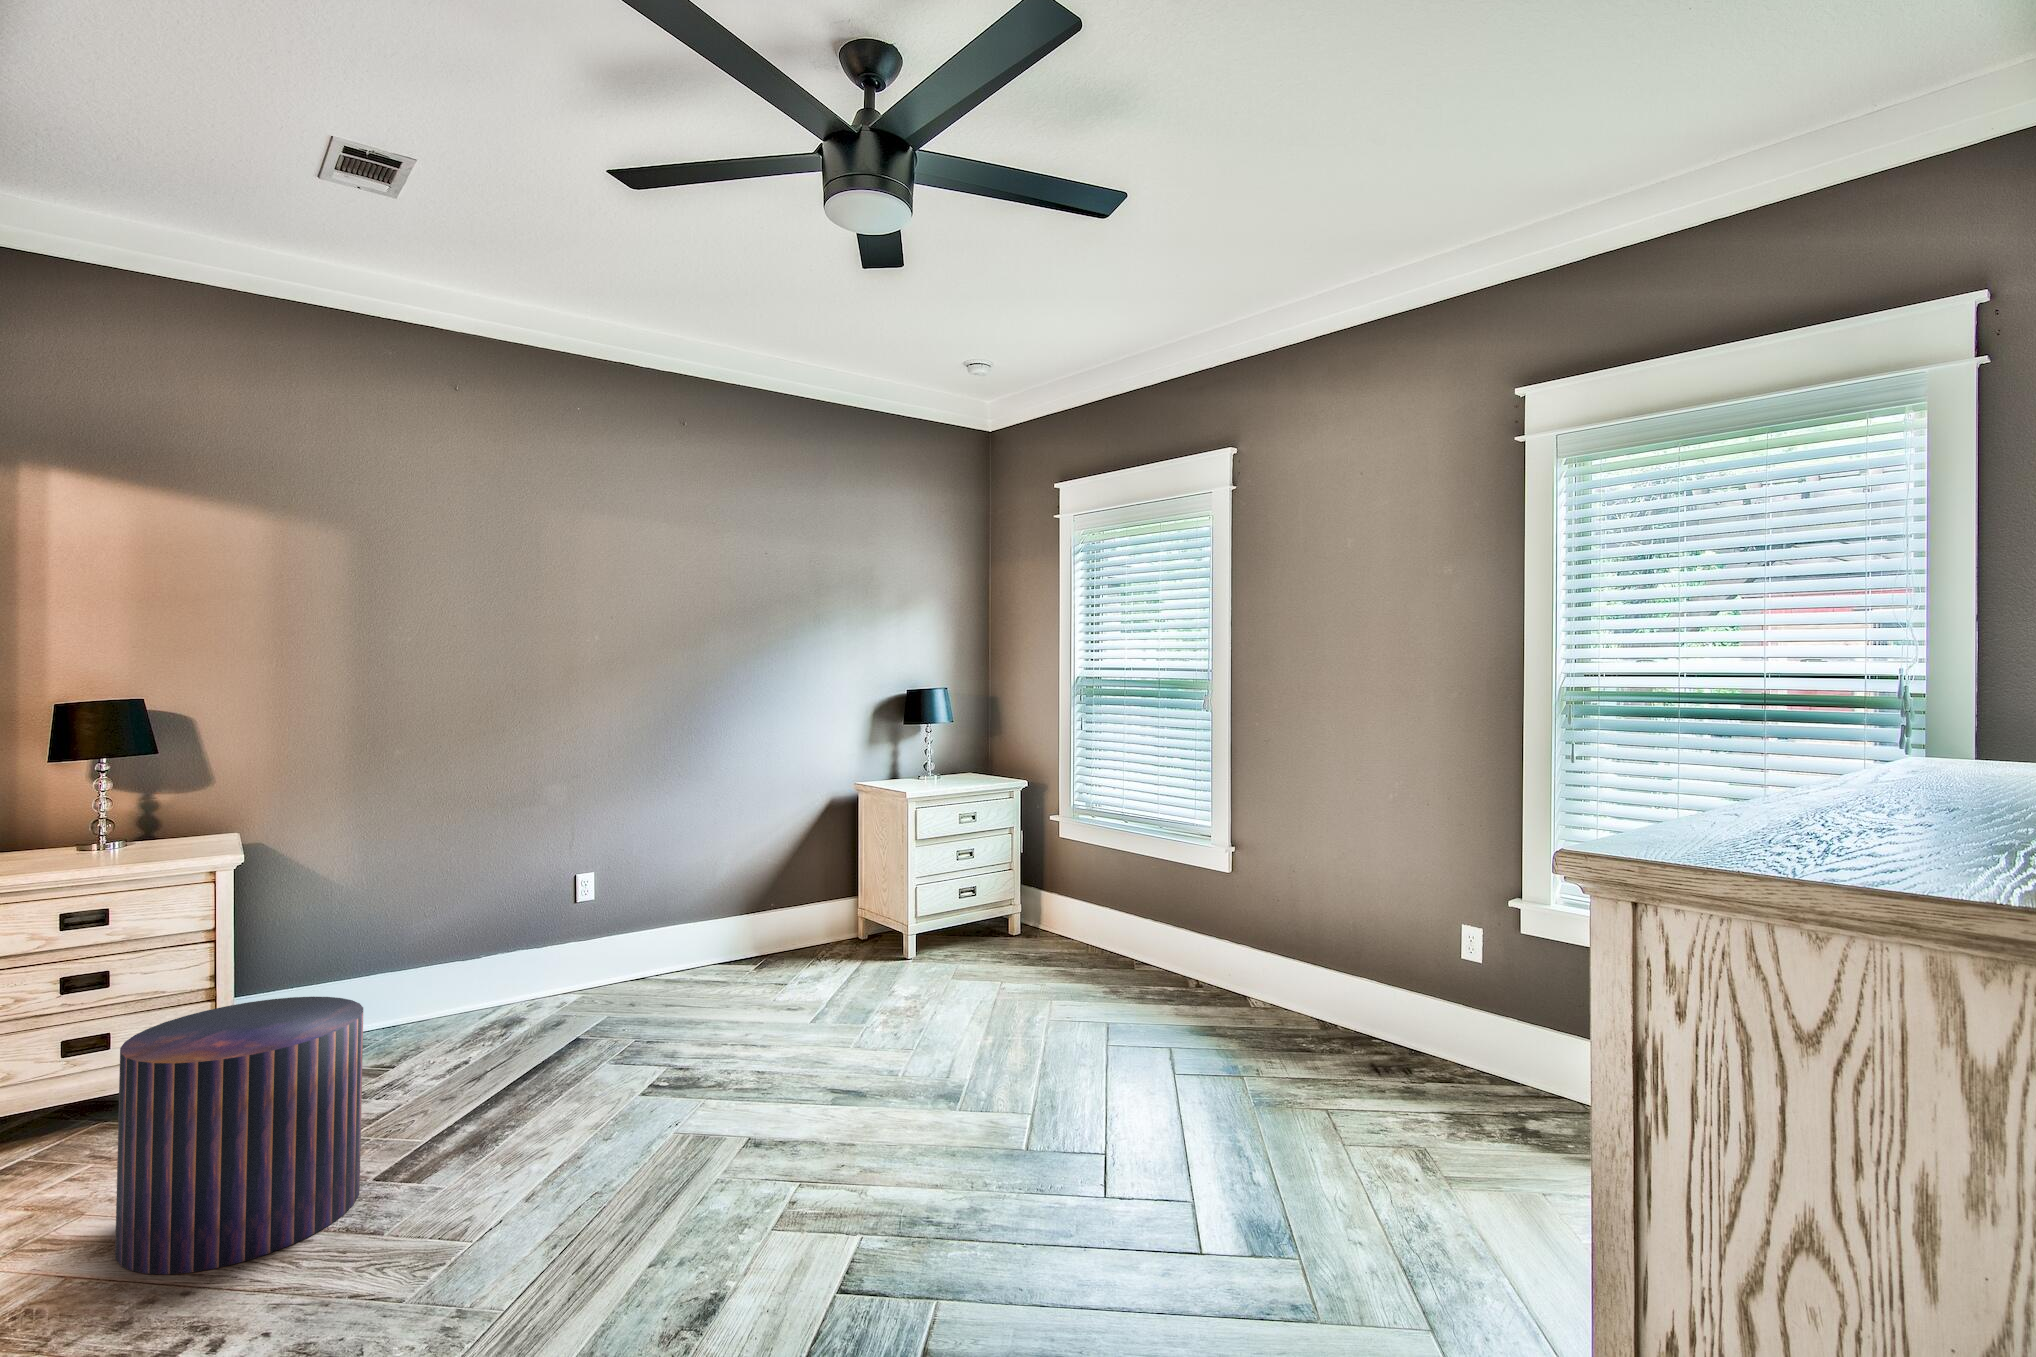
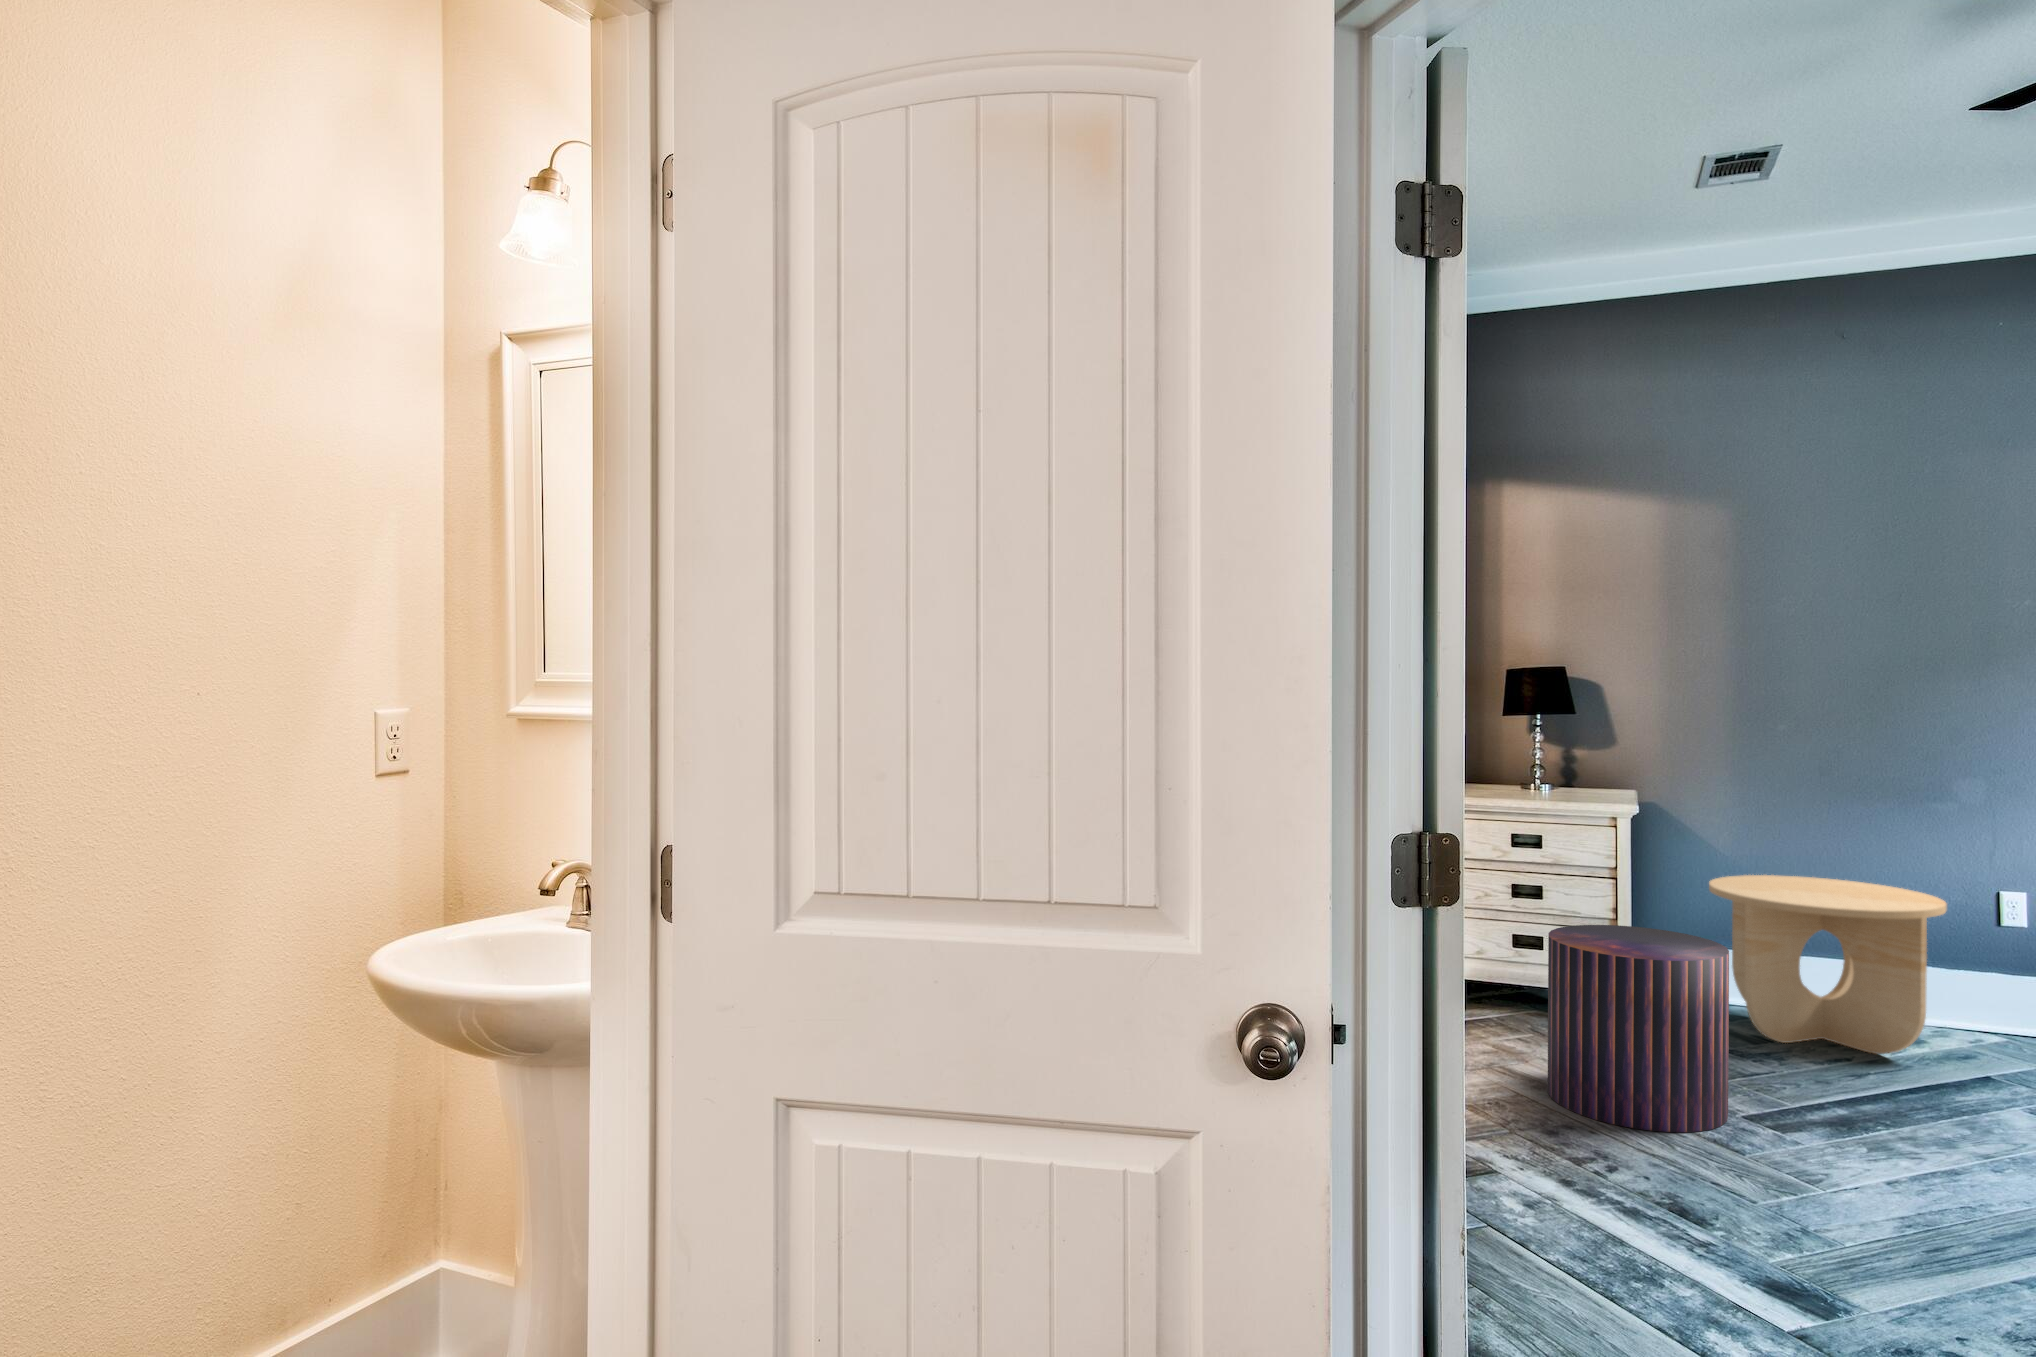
side table: none [328,889,545,1066] -> present [1709,875,1947,1054]

